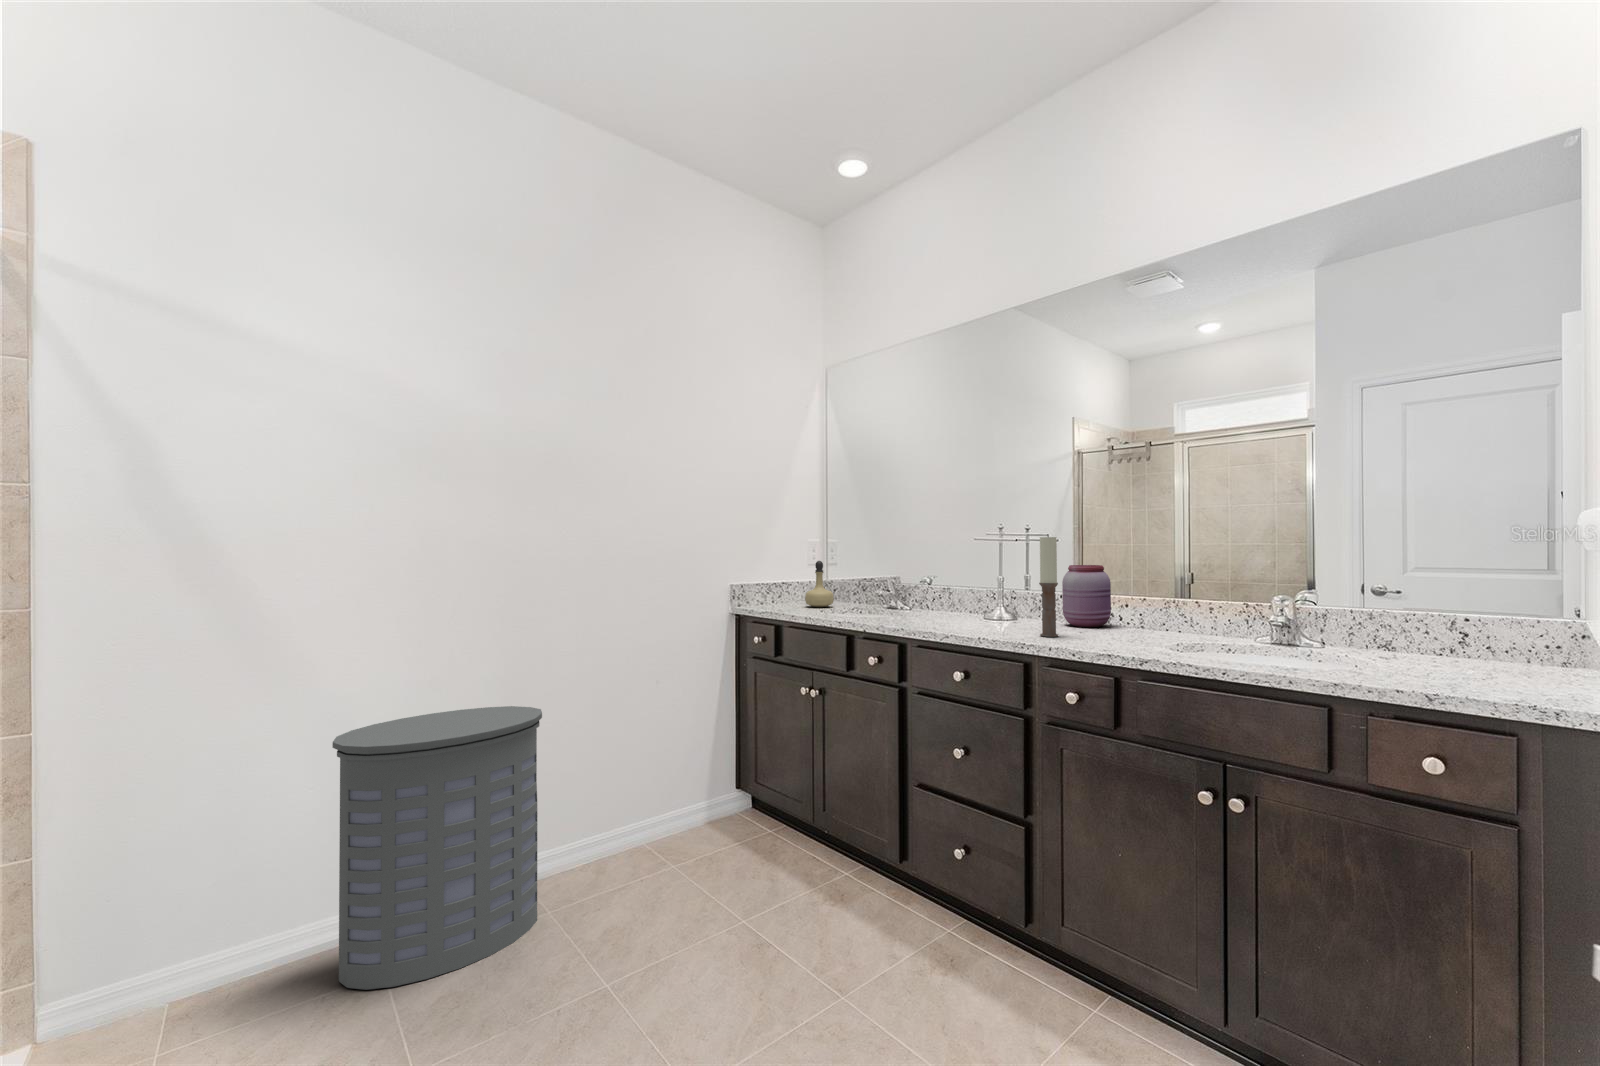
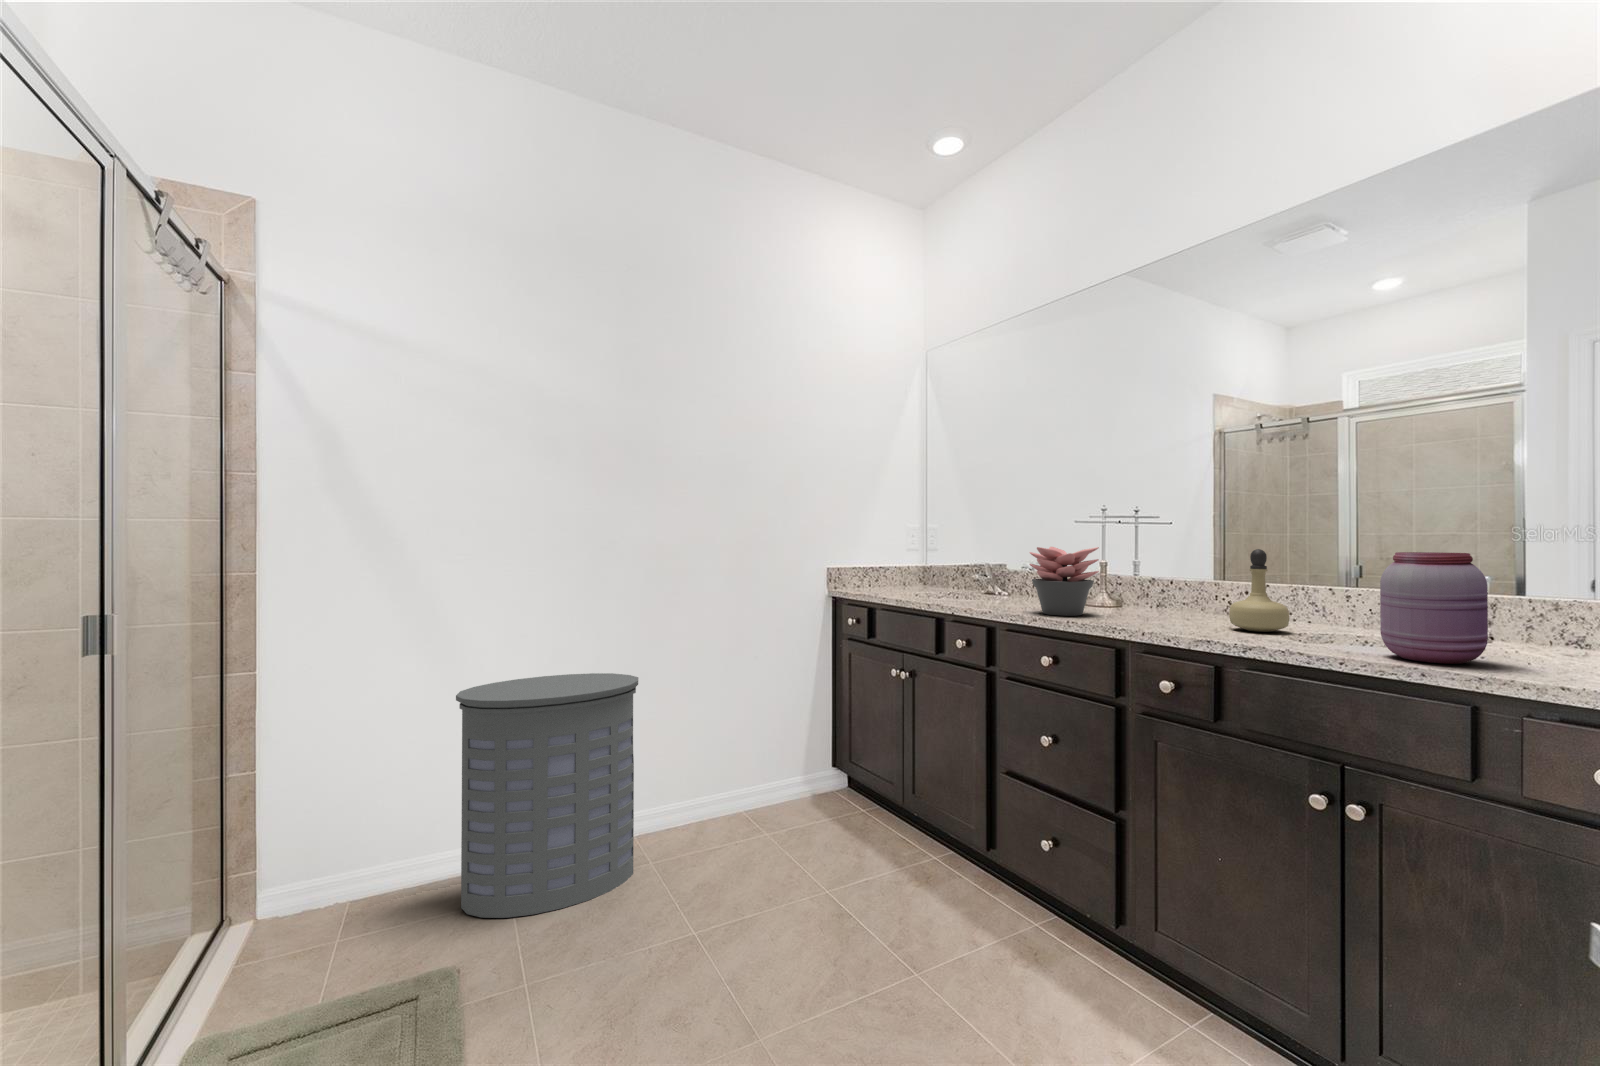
candle: present [1039,534,1058,637] -> none [1138,511,1160,622]
perfume bottle: present [805,561,834,607] -> present [1229,549,1290,632]
jar: present [1062,565,1111,627] -> present [1380,552,1488,664]
succulent plant: none [939,566,1003,632] -> present [1029,547,1099,616]

